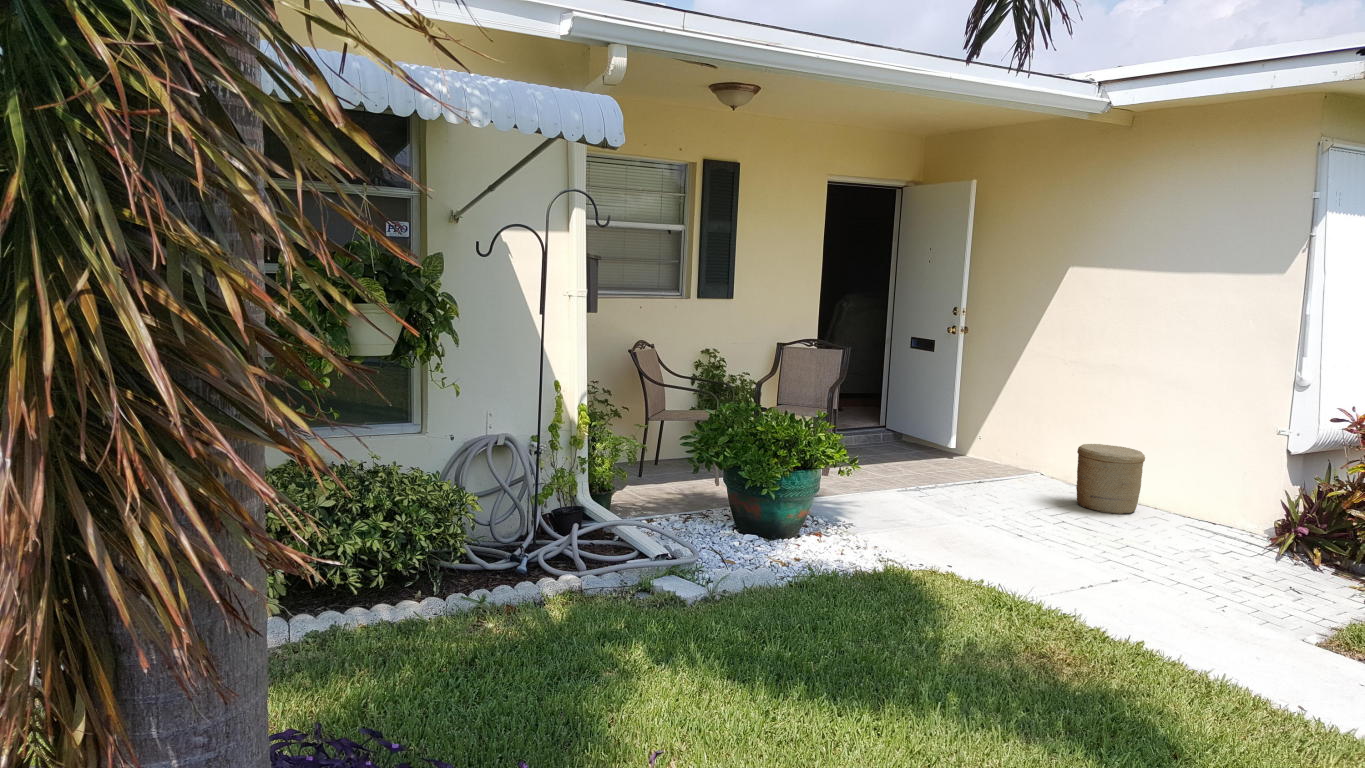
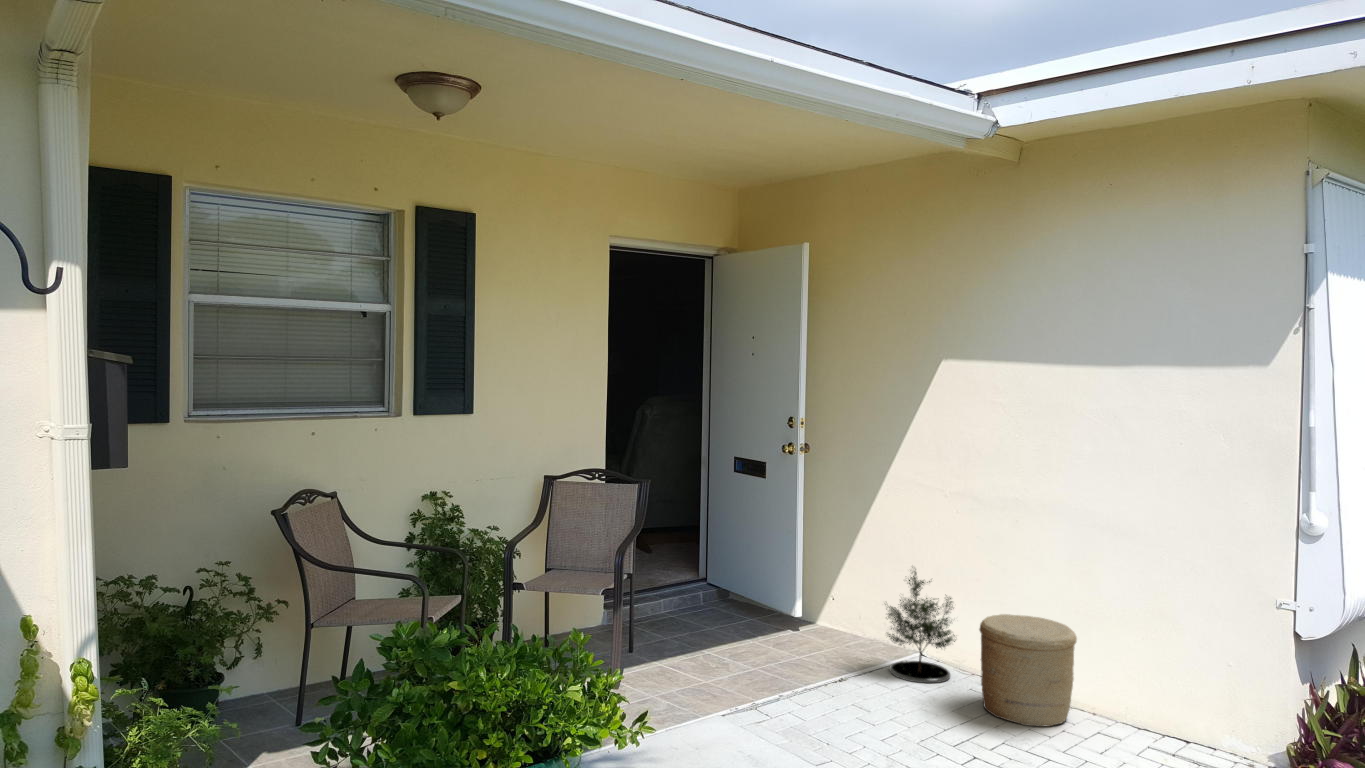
potted tree: none [1012,411,1067,491] -> present [885,569,955,683]

